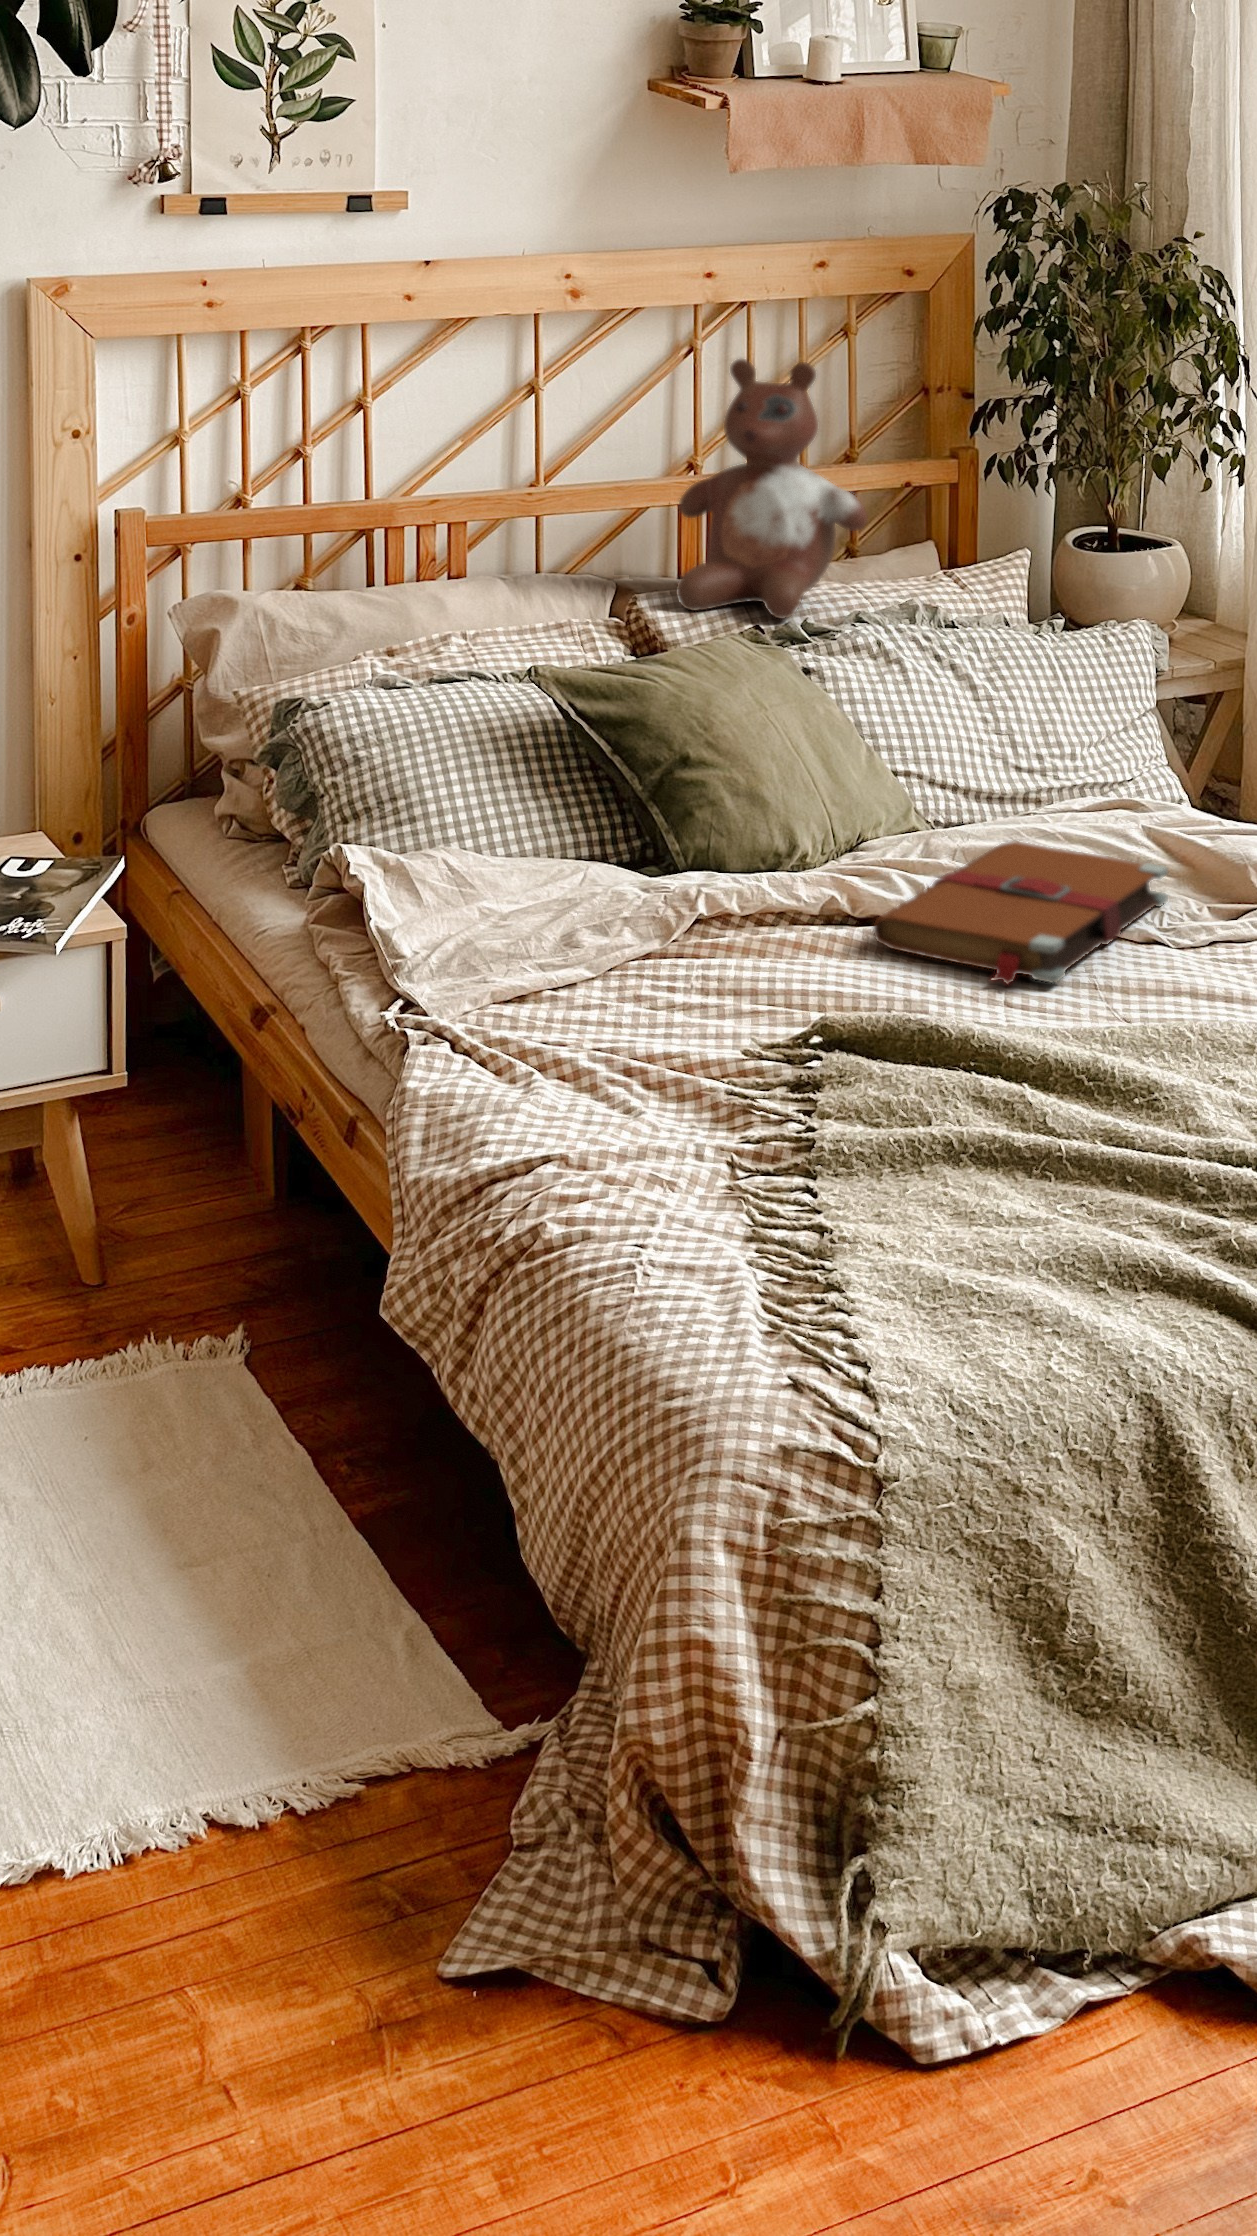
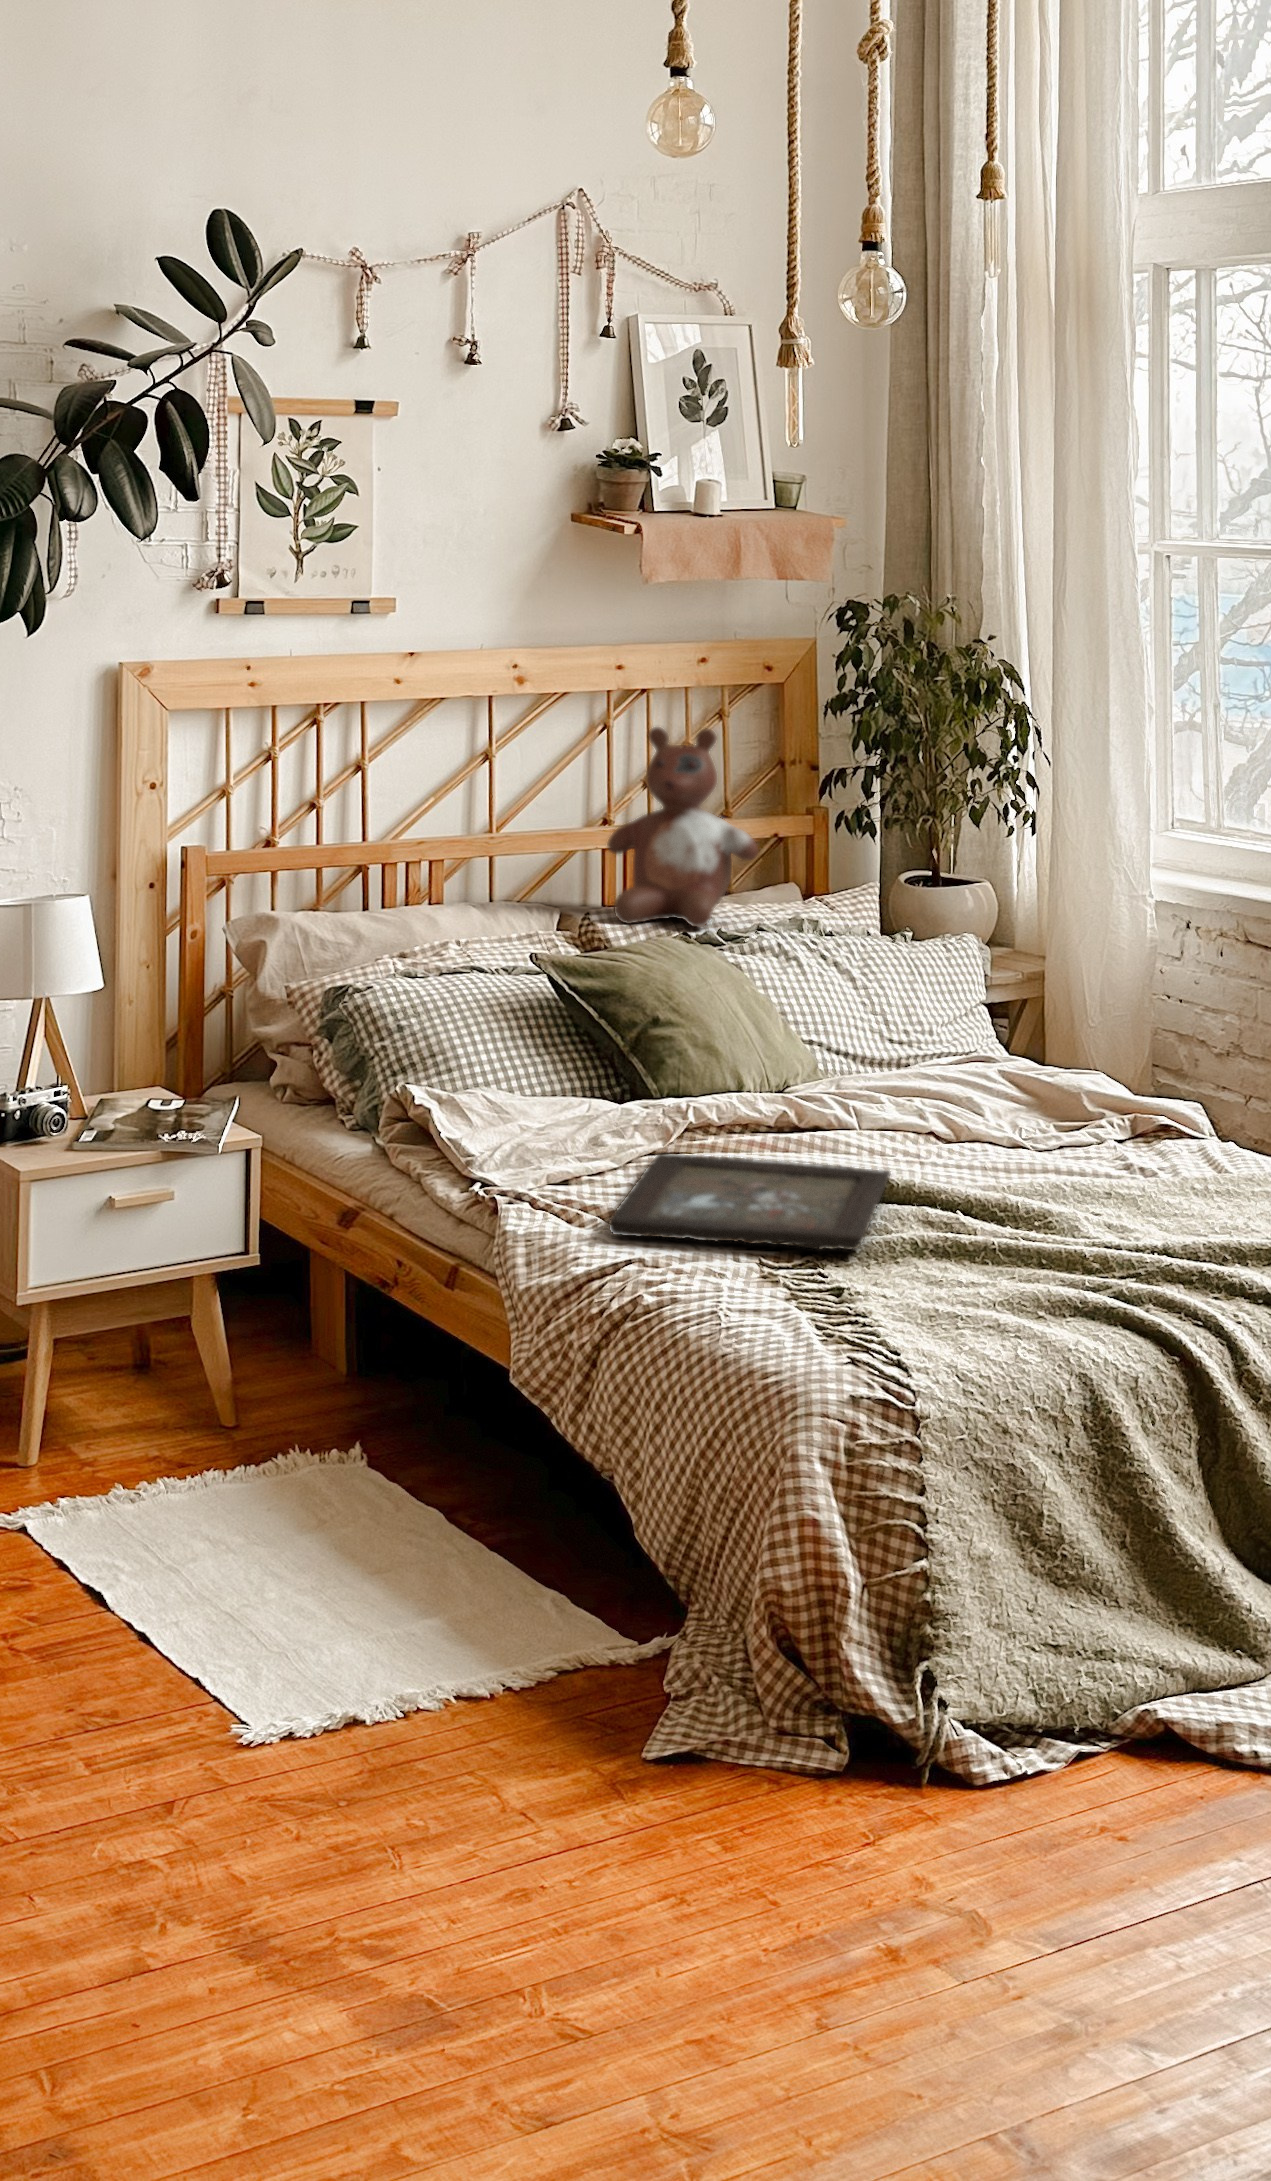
book: present [873,841,1168,984] -> none [818,1075,1025,1159]
tray: none [525,968,953,1160] -> present [609,1153,890,1250]

